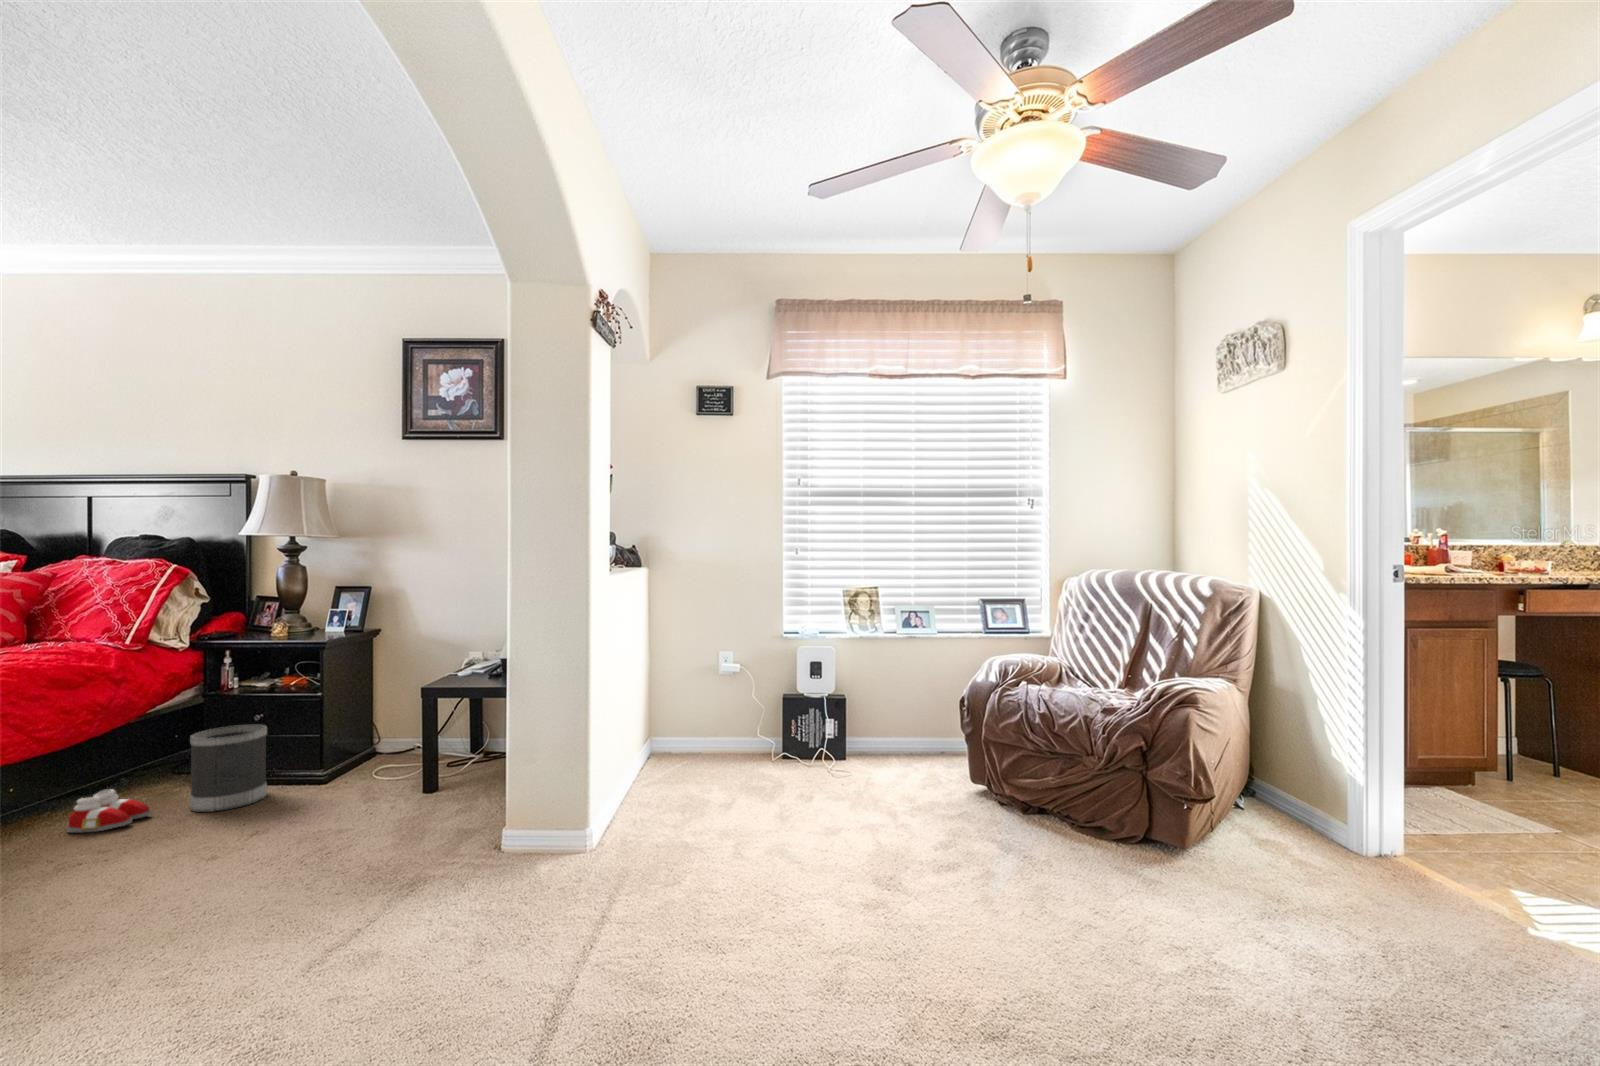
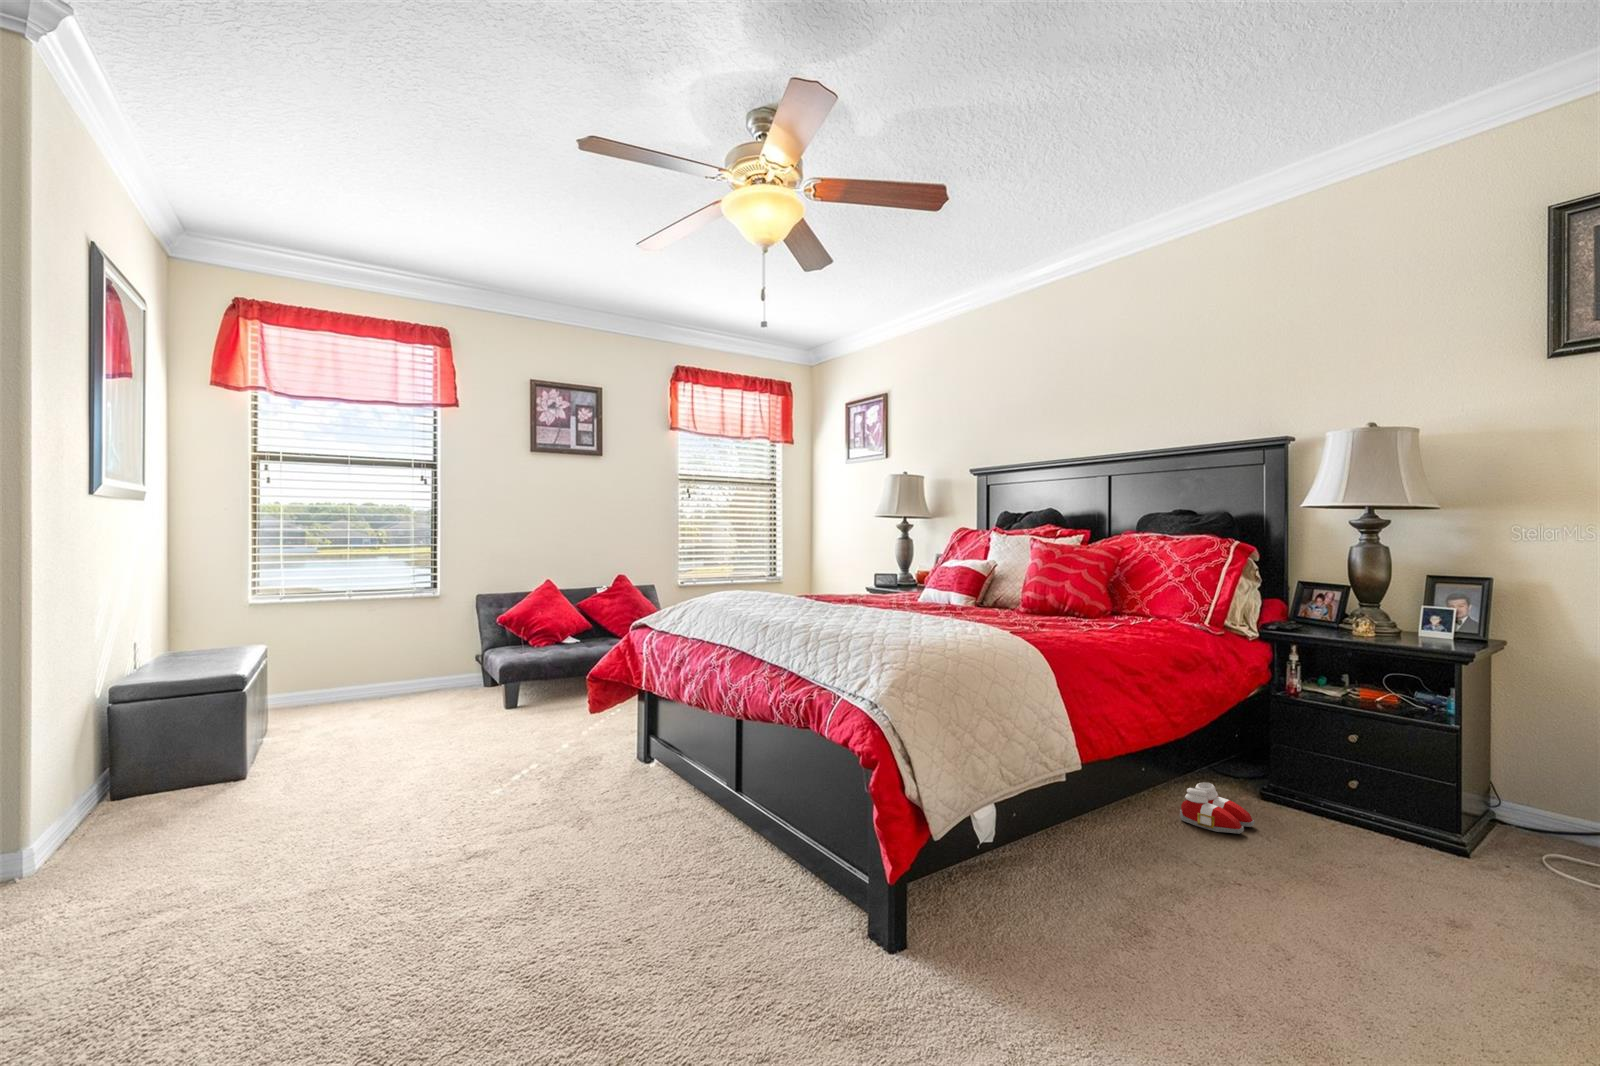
wastebasket: present [189,725,267,812] -> none [1289,739,1382,851]

